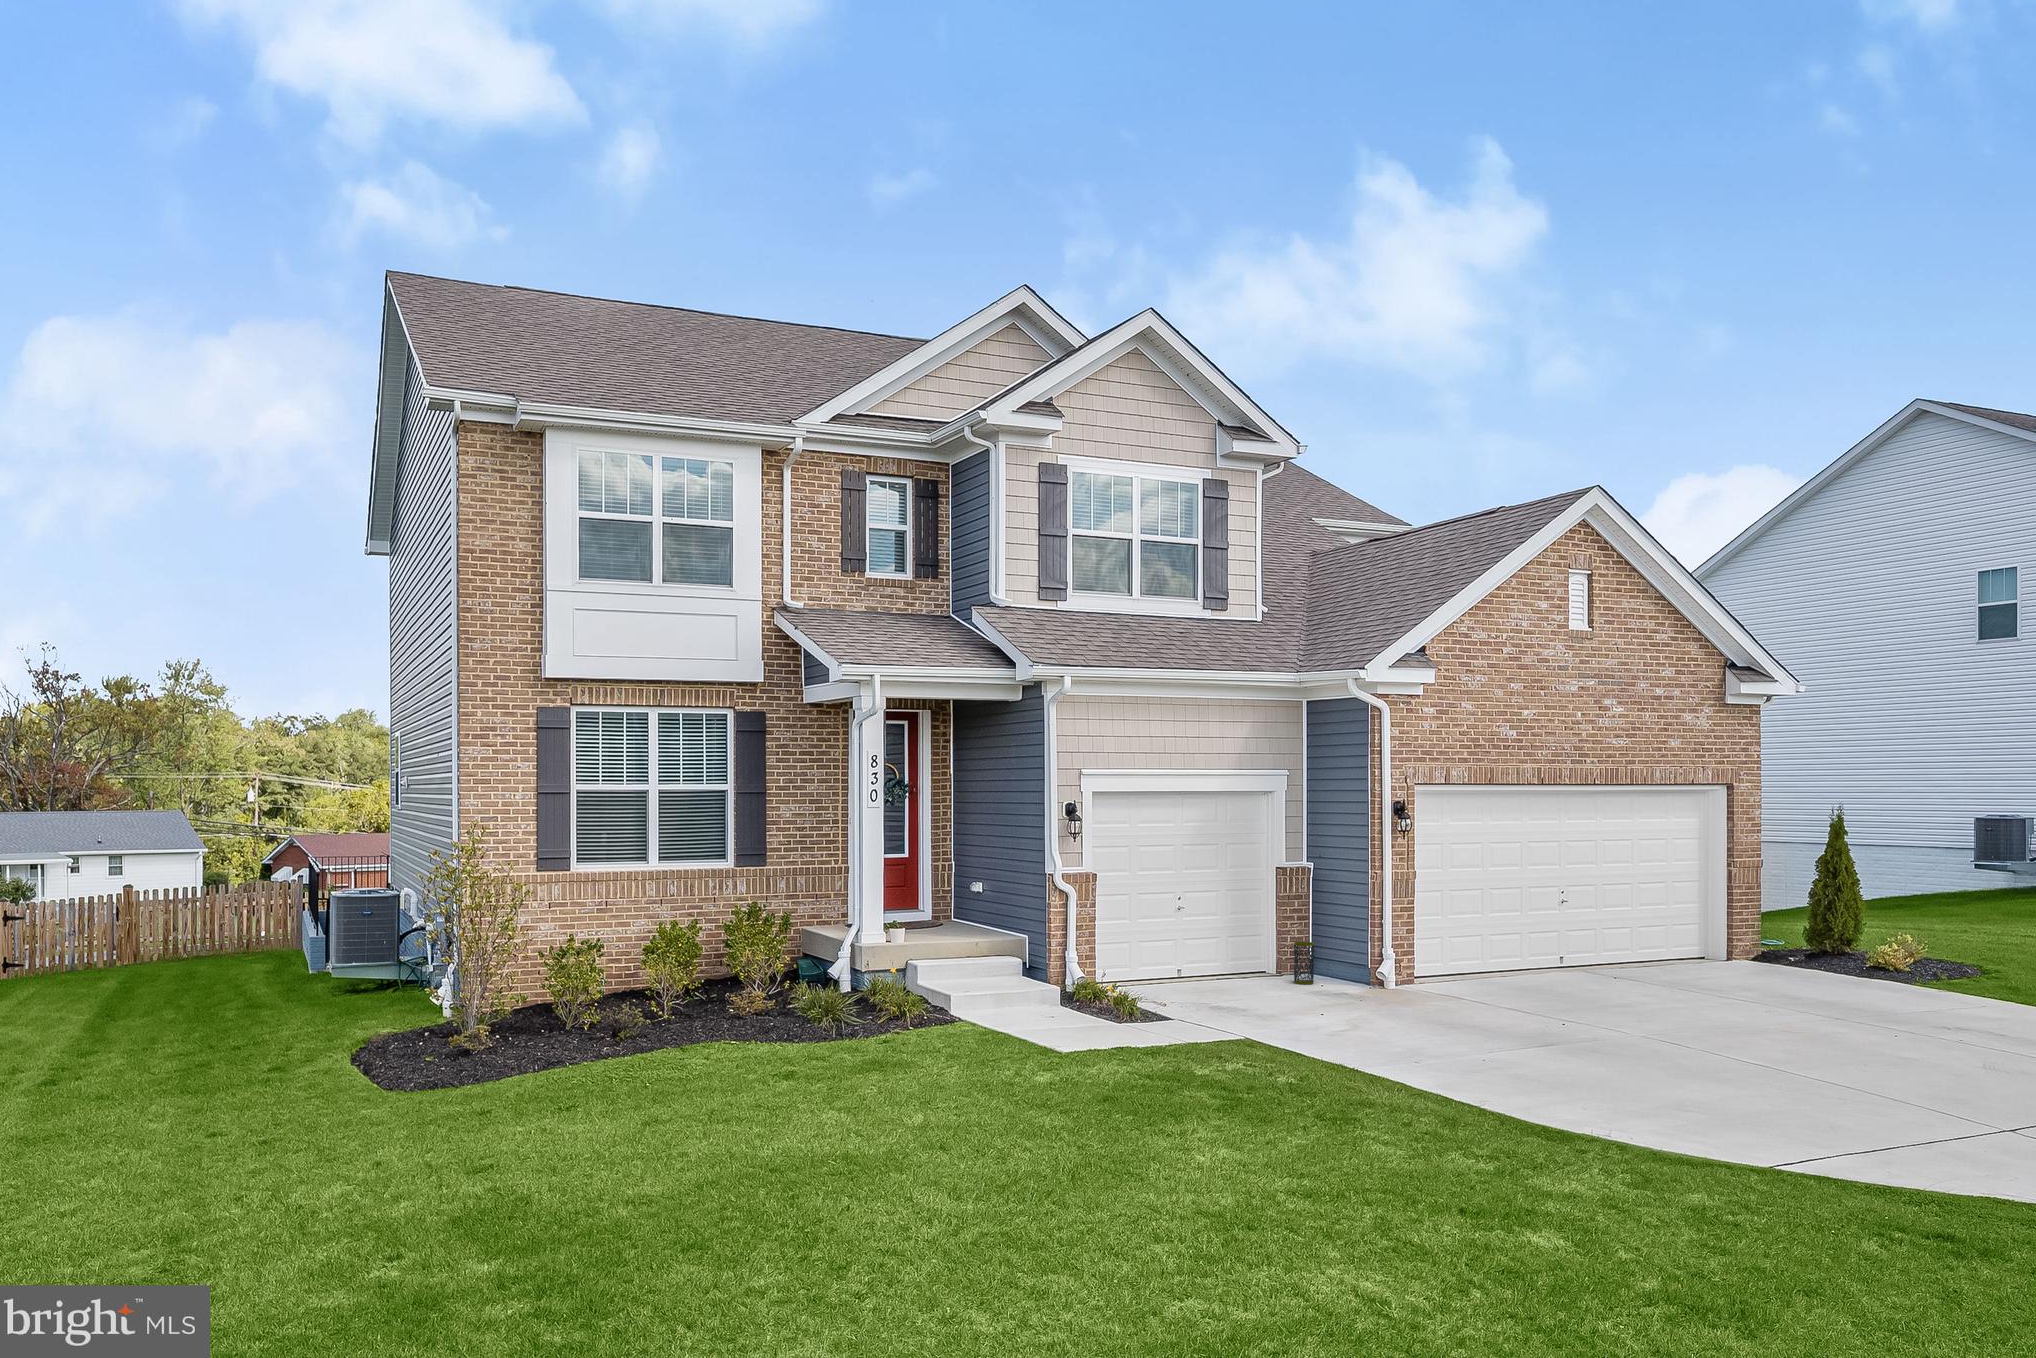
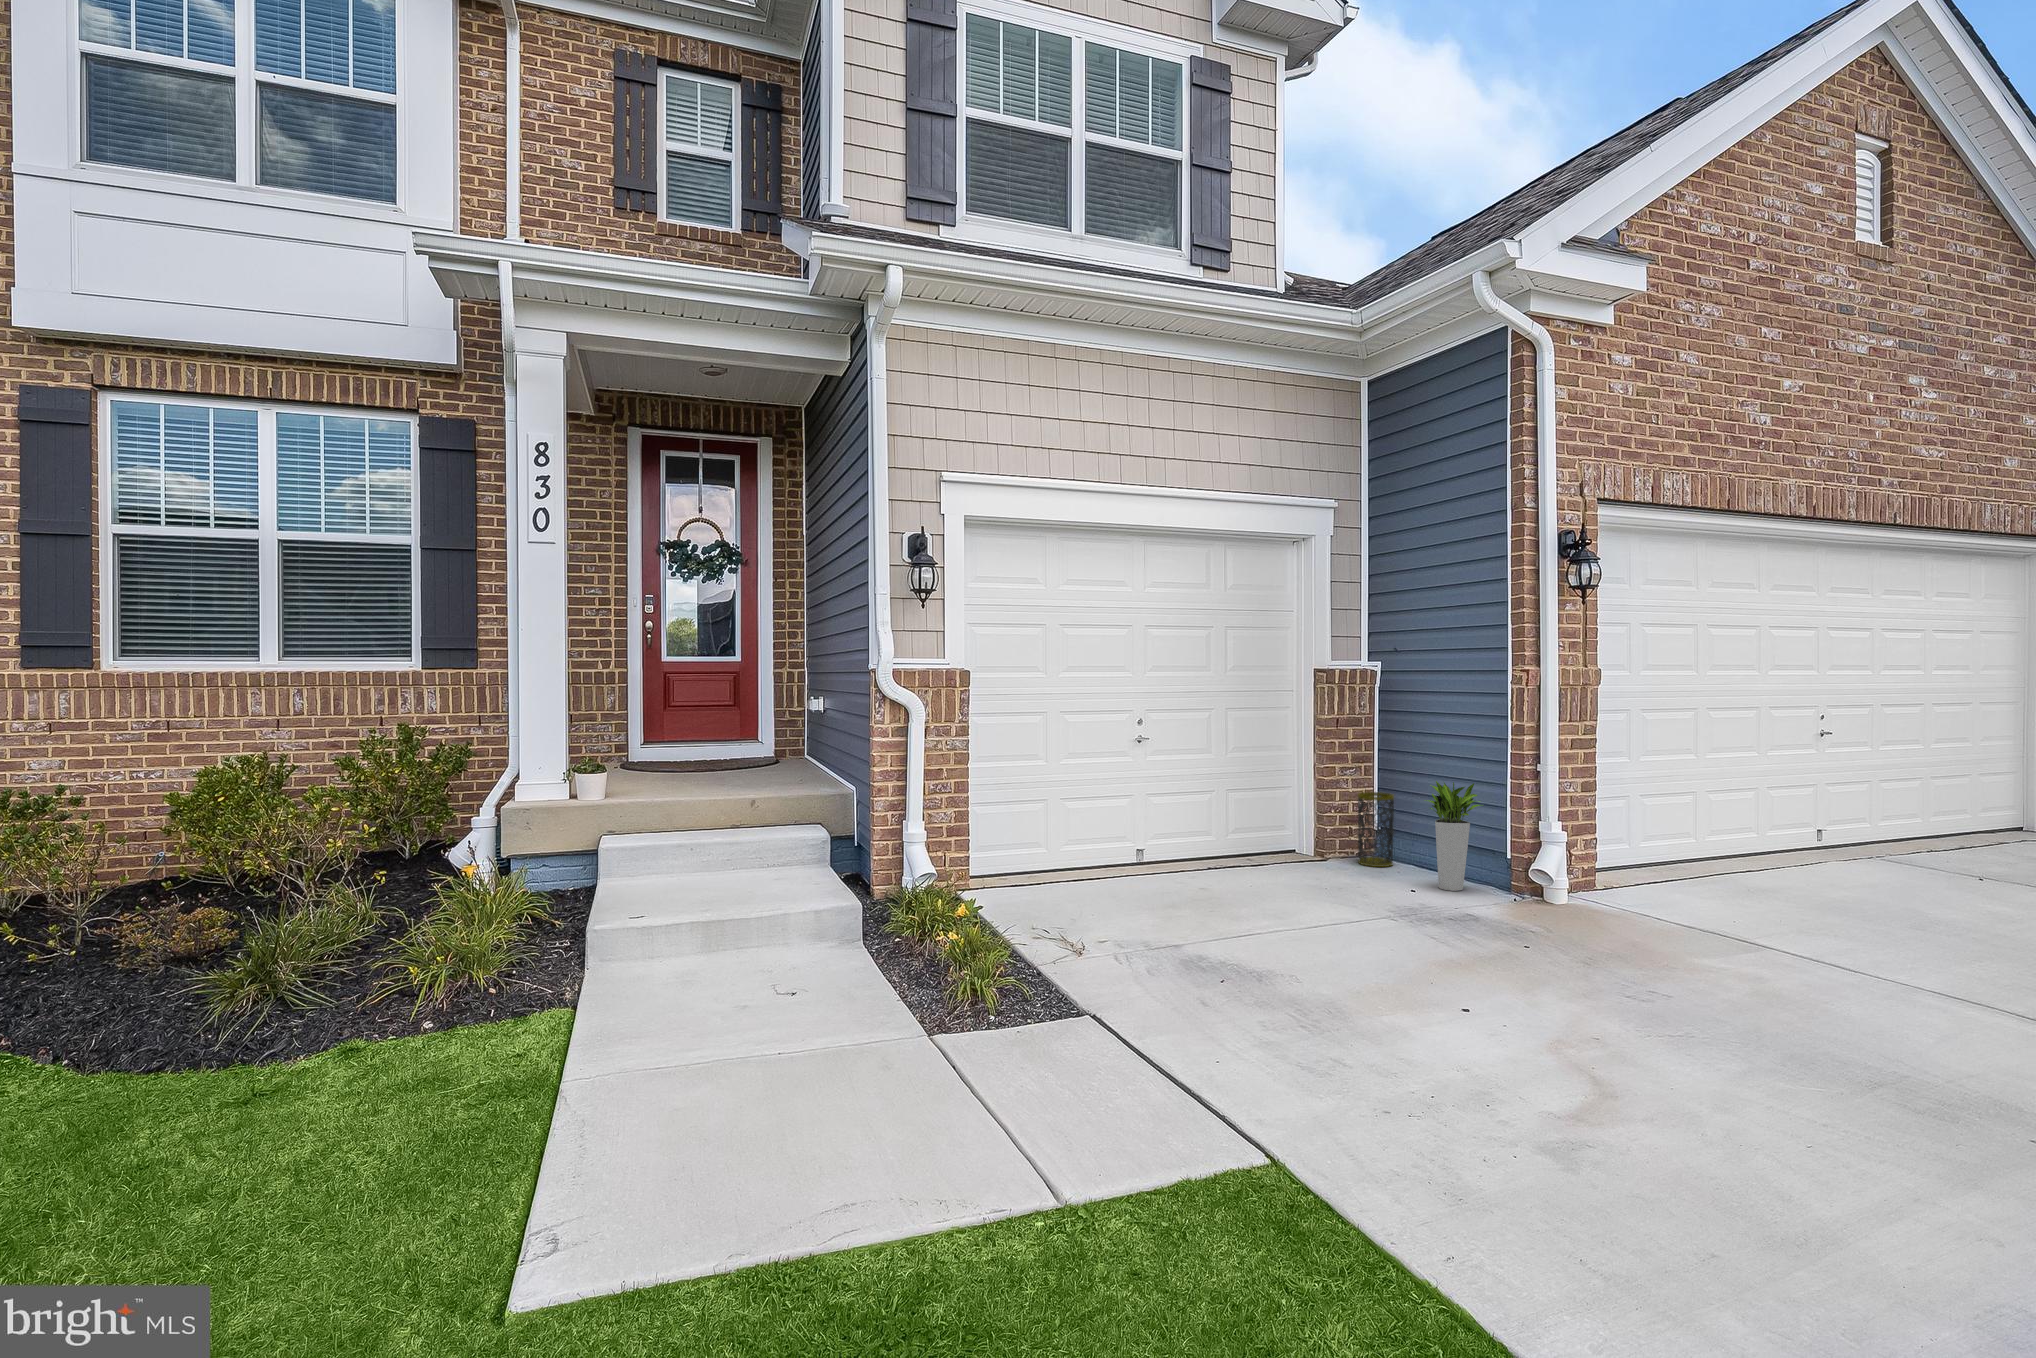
planter: none [1327,933,1358,993] -> present [1426,781,1480,891]

